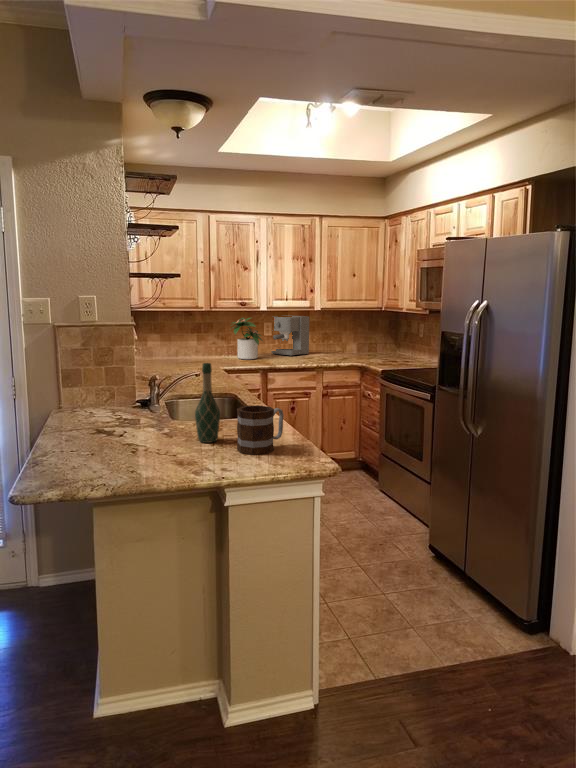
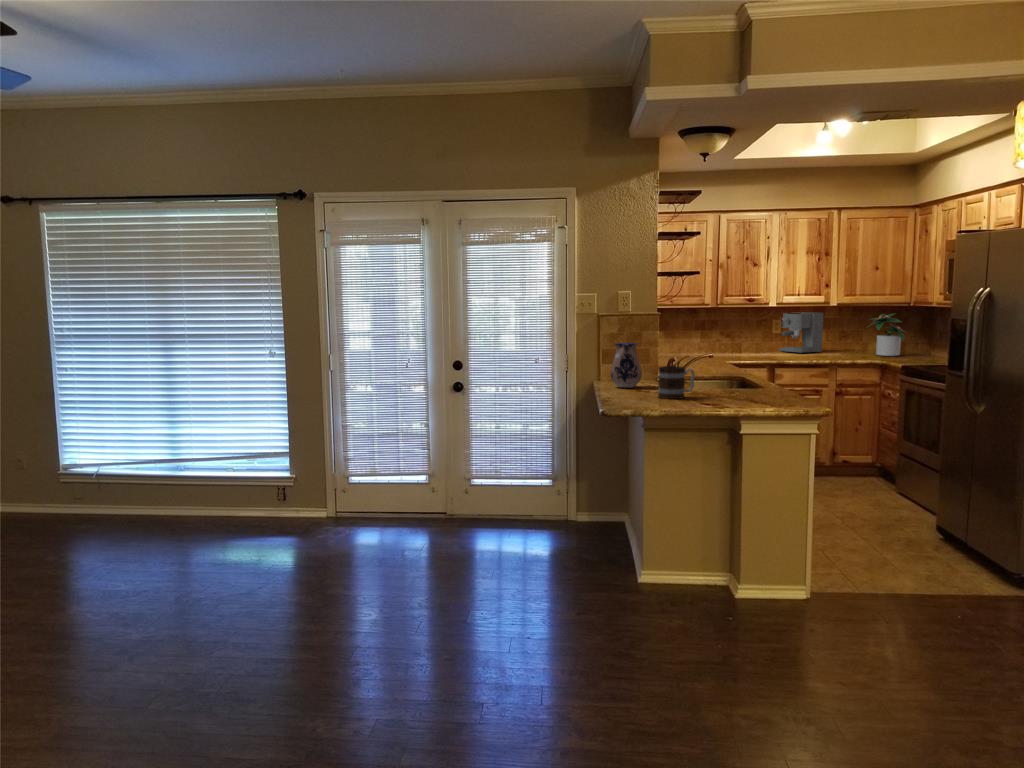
potted plant: present [231,318,263,359] -> present [868,314,905,356]
wine bottle: present [195,363,220,443] -> none [714,337,734,399]
ceramic pitcher: none [67,365,109,425] -> present [611,343,642,388]
mug: present [237,405,284,455] -> present [658,366,694,399]

